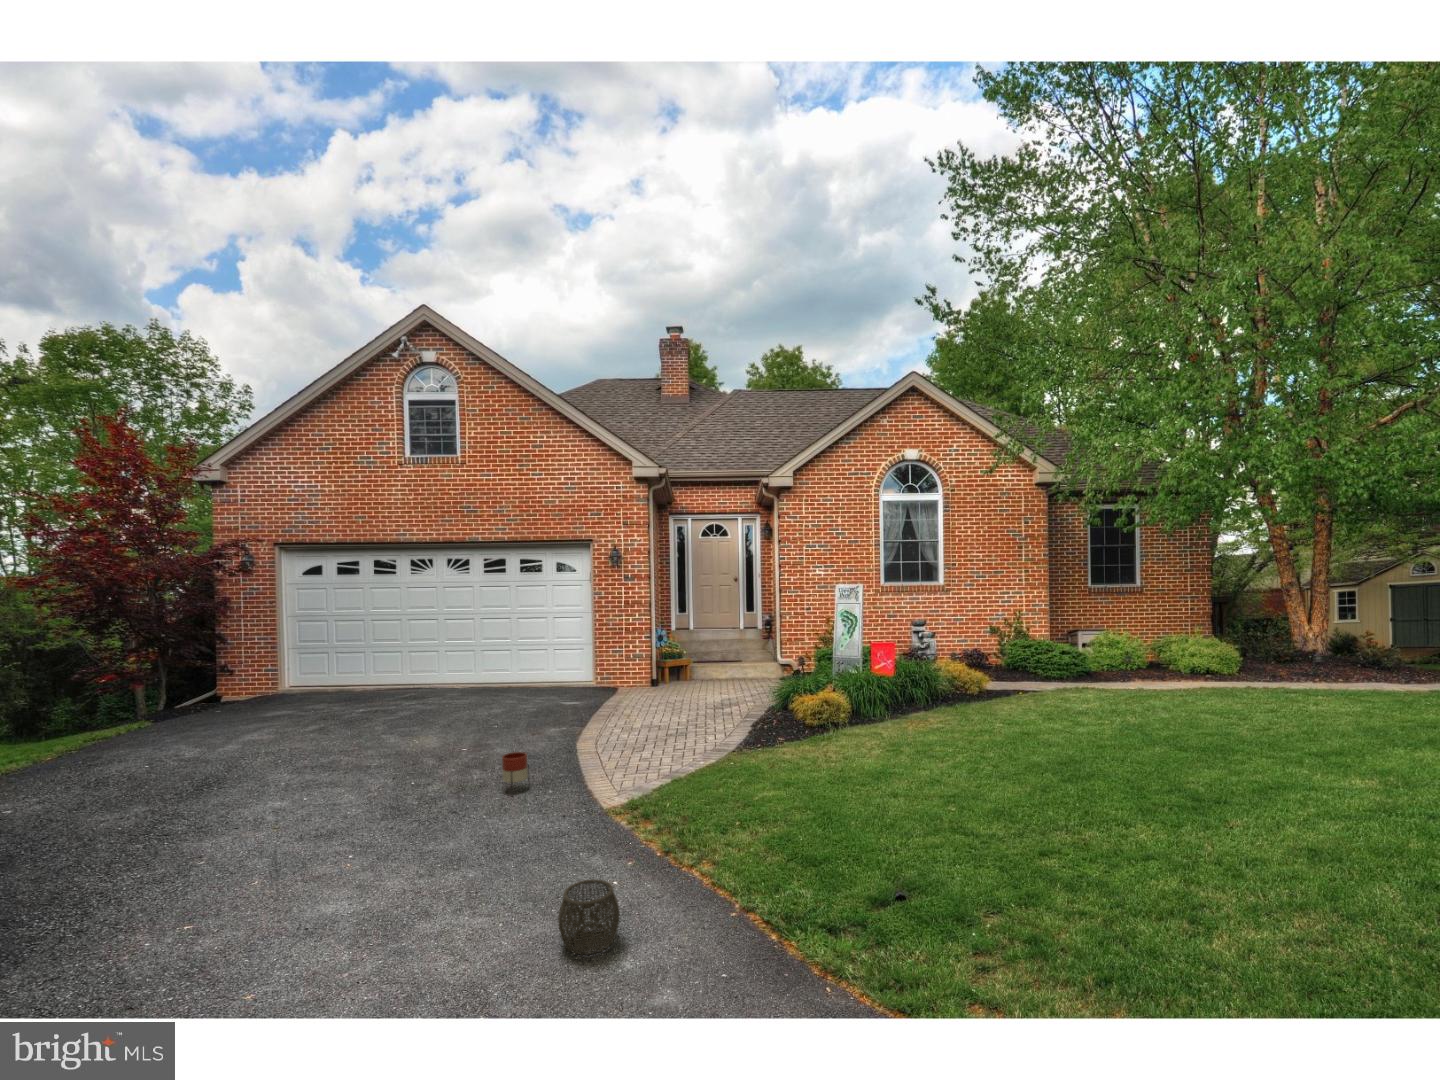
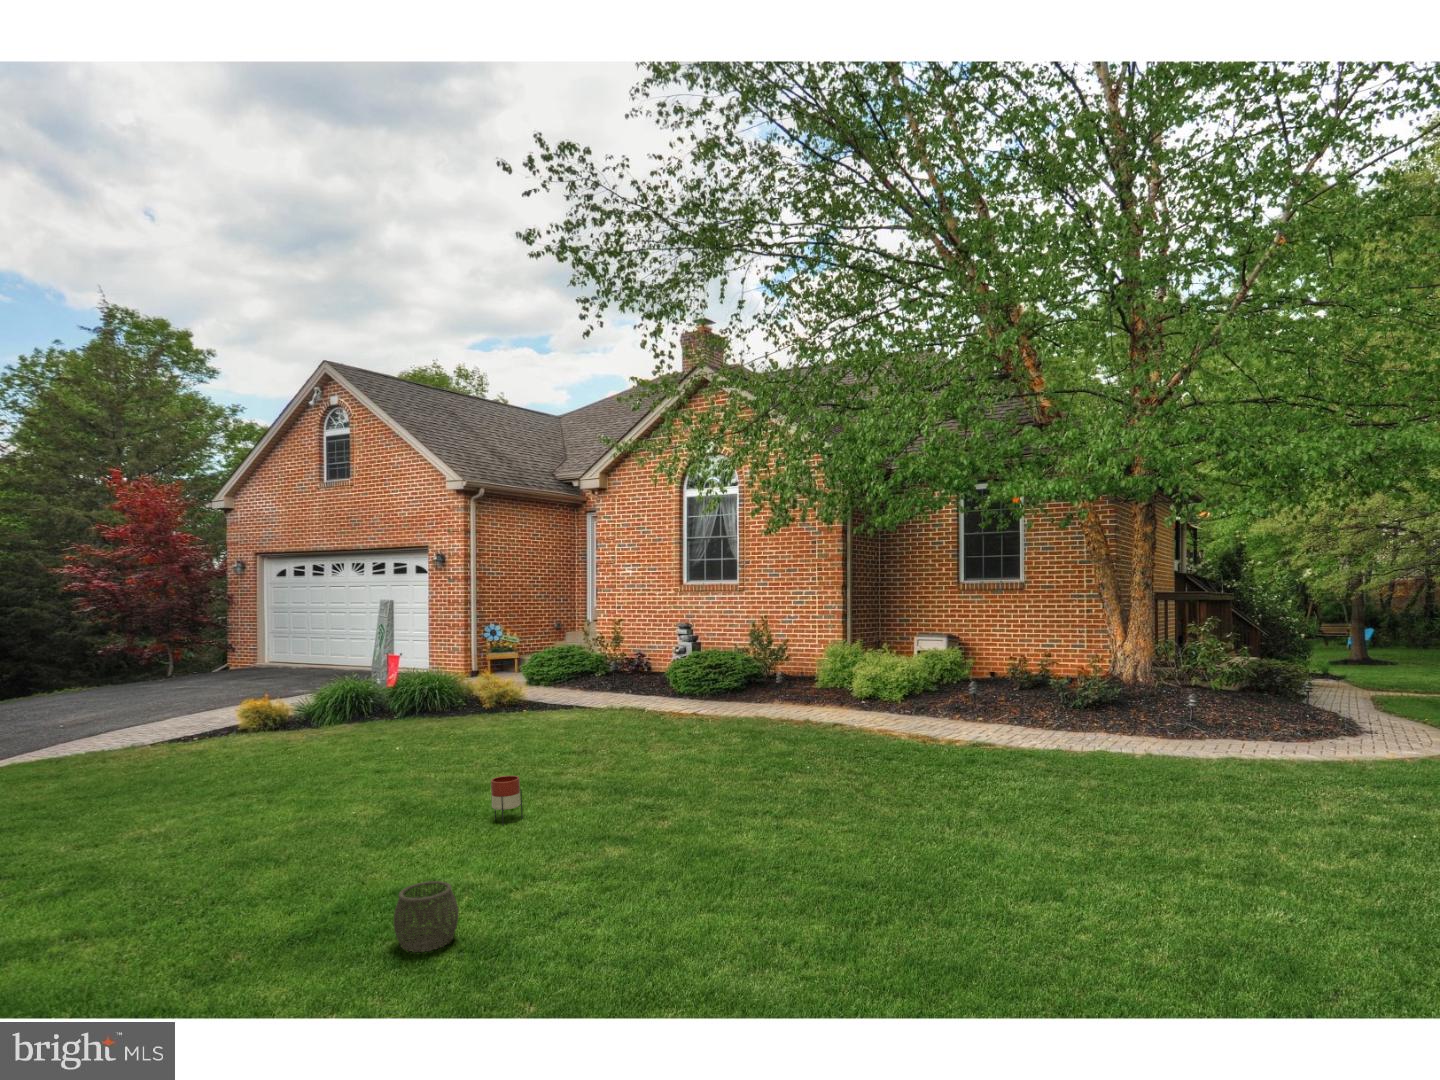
woven basket: present [558,879,620,955] -> present [394,881,459,952]

